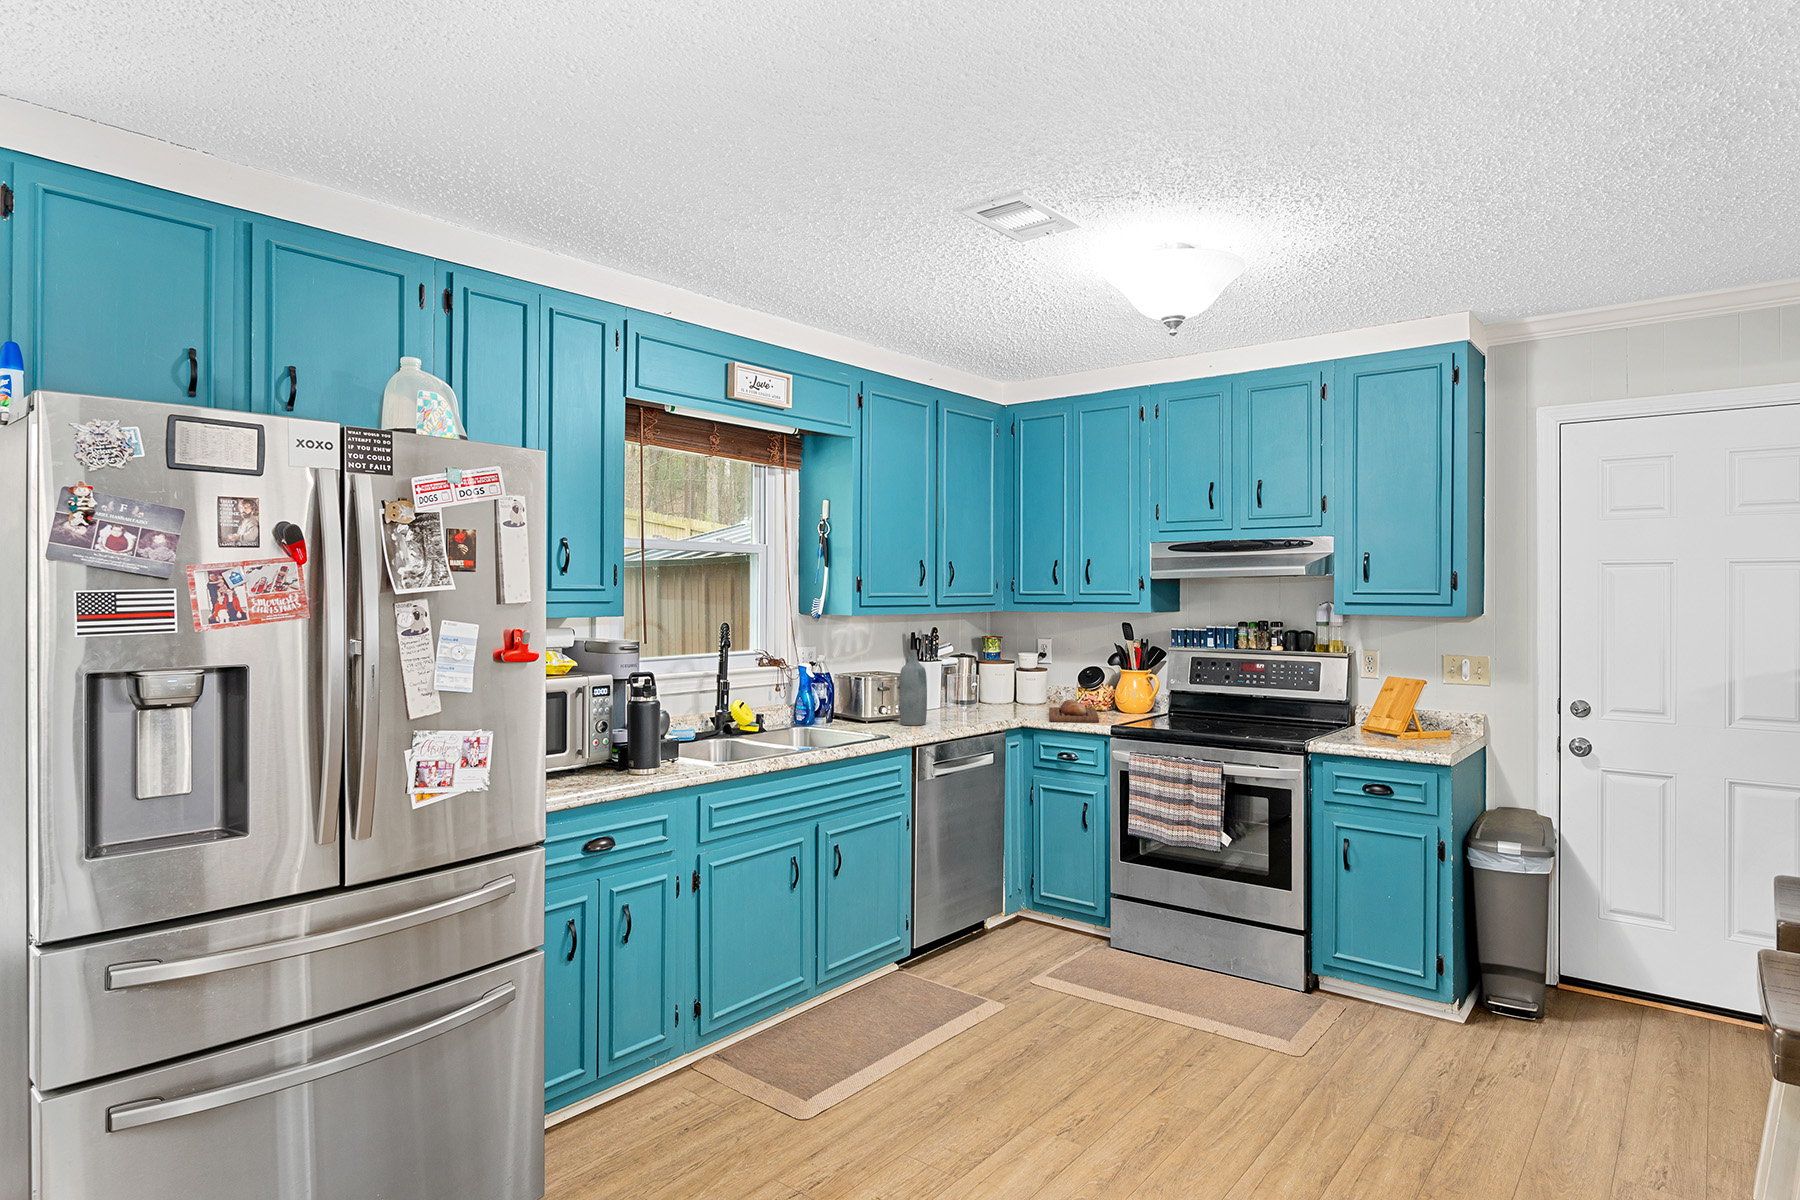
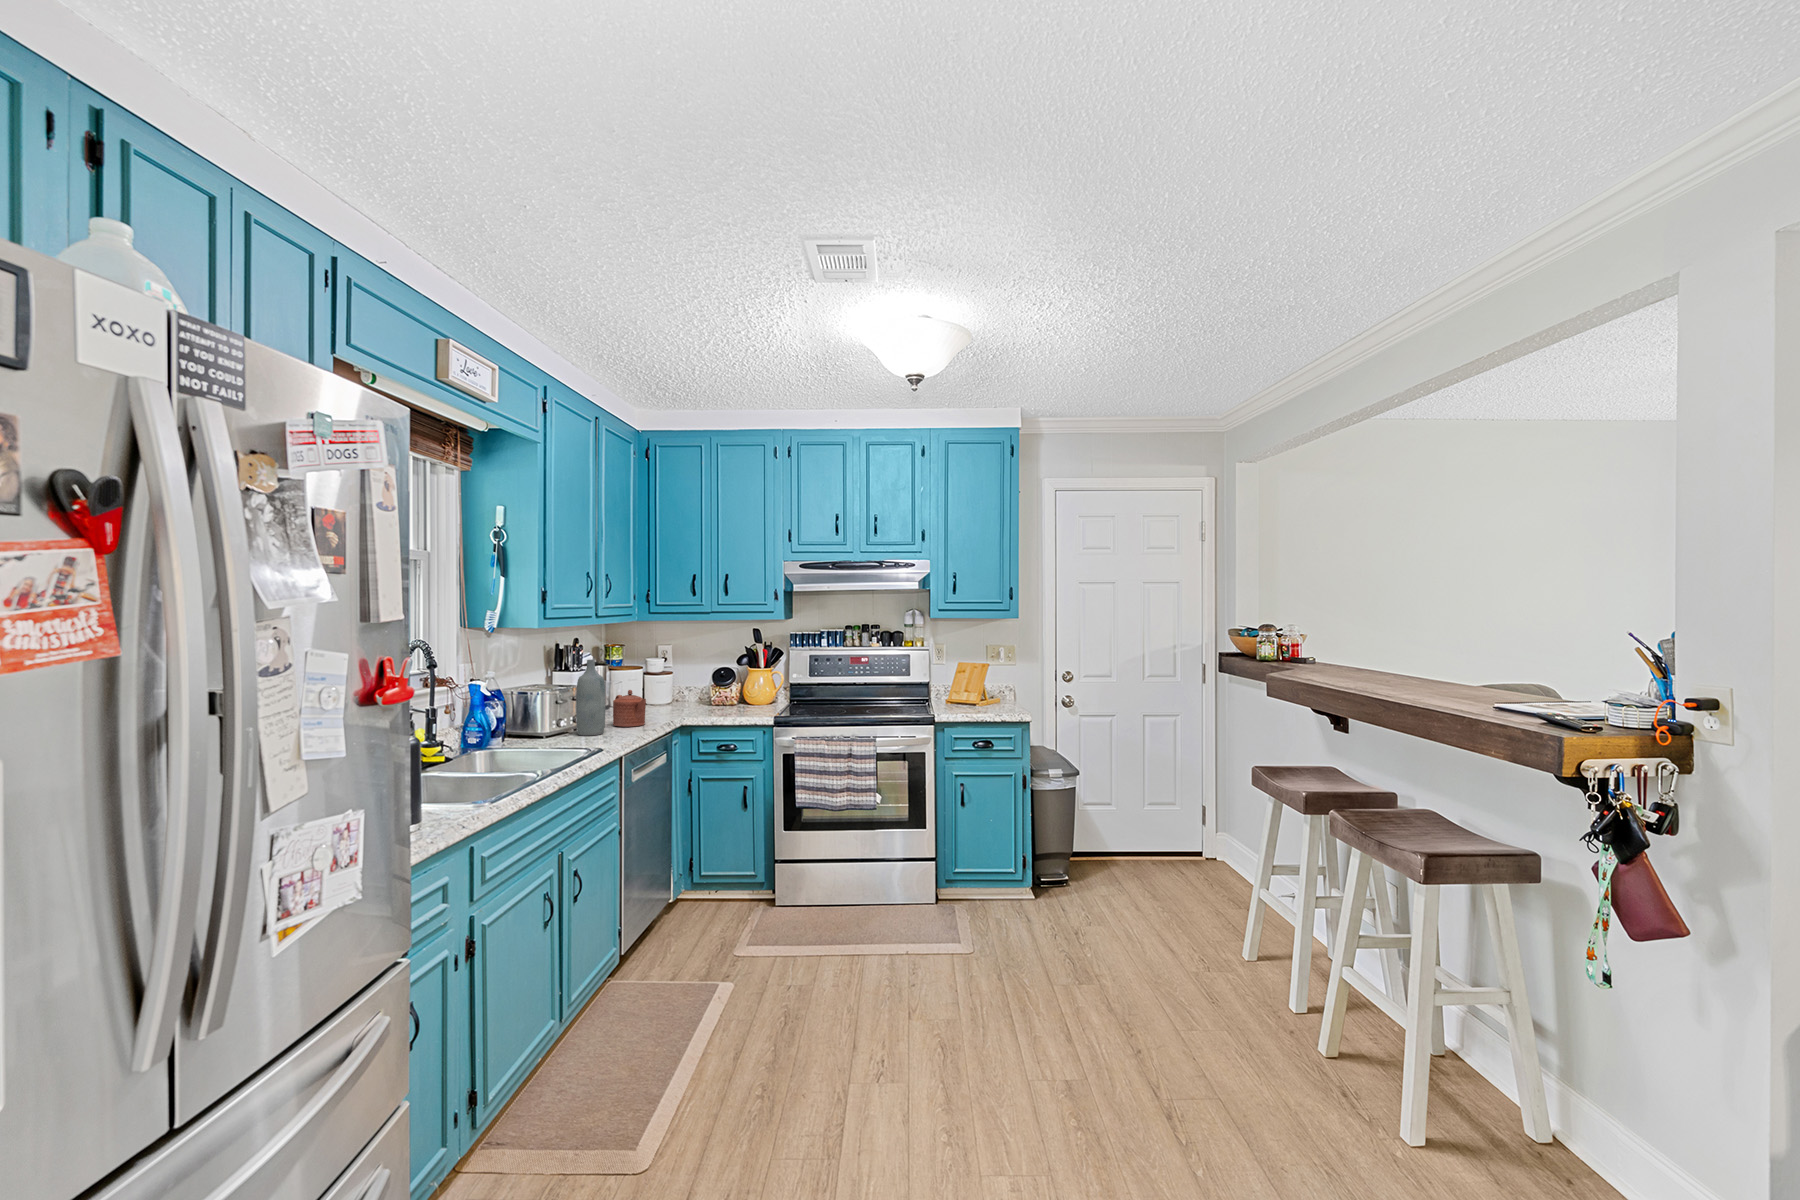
teapot: none [946,684,979,722] -> present [613,690,646,727]
bread loaf: present [1049,700,1099,722] -> none [691,697,754,718]

